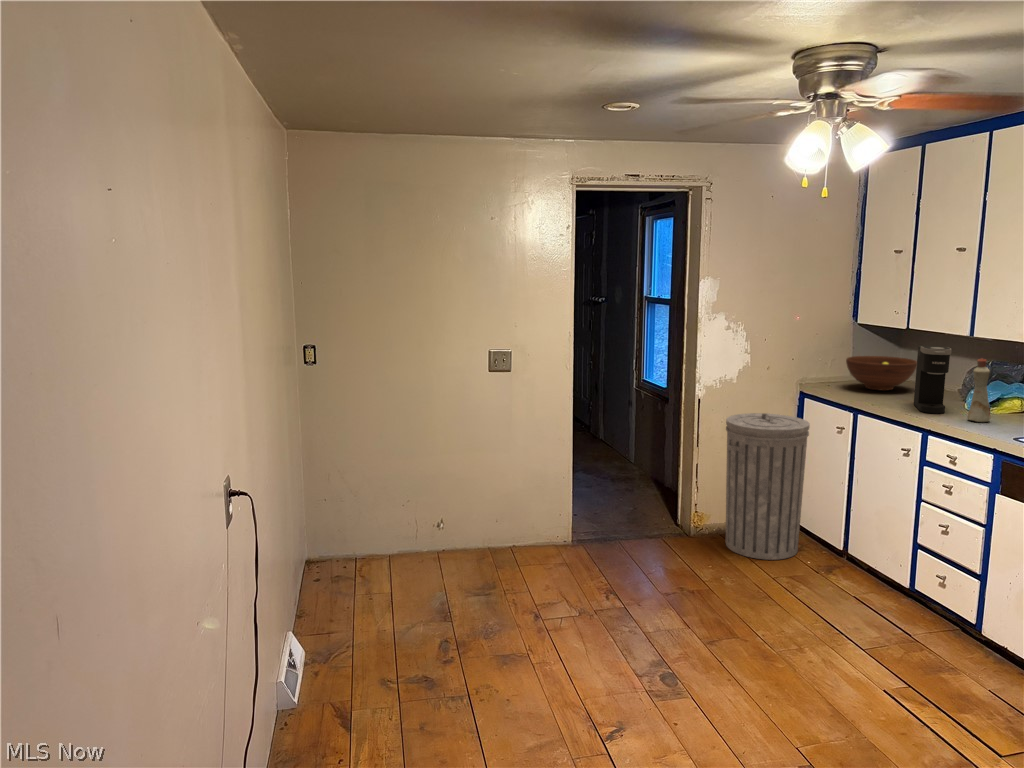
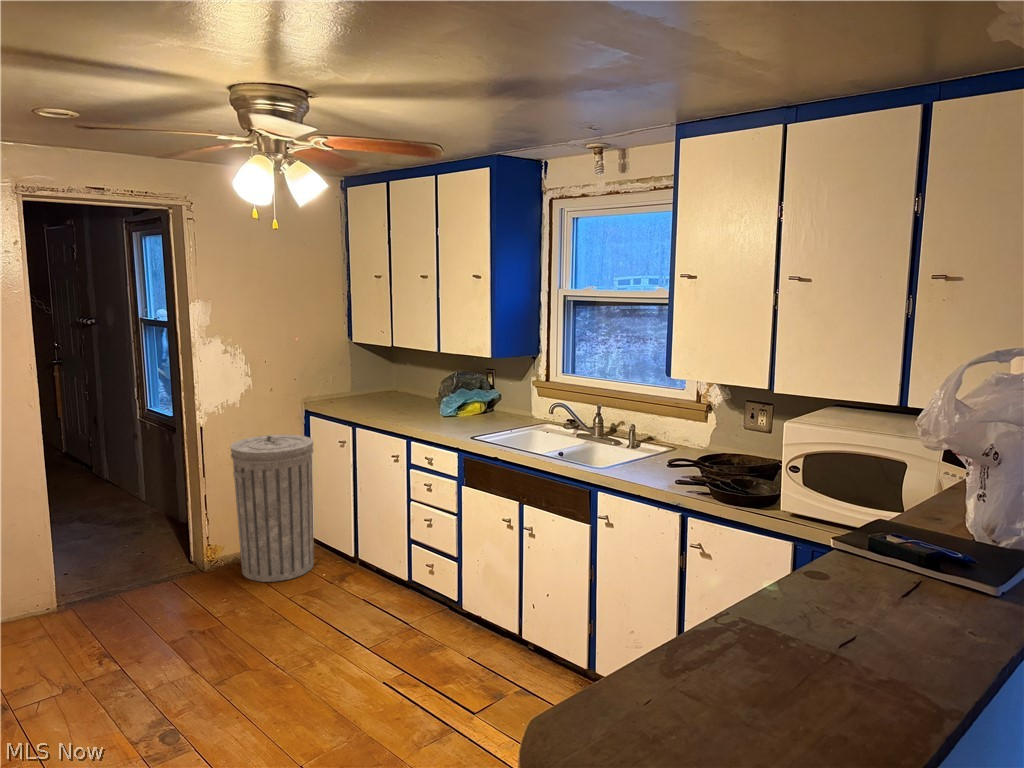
coffee maker: present [914,346,952,413] -> none [399,360,423,421]
fruit bowl: present [846,356,917,391] -> none [344,371,403,403]
bottle: present [968,359,991,422] -> none [439,370,456,425]

